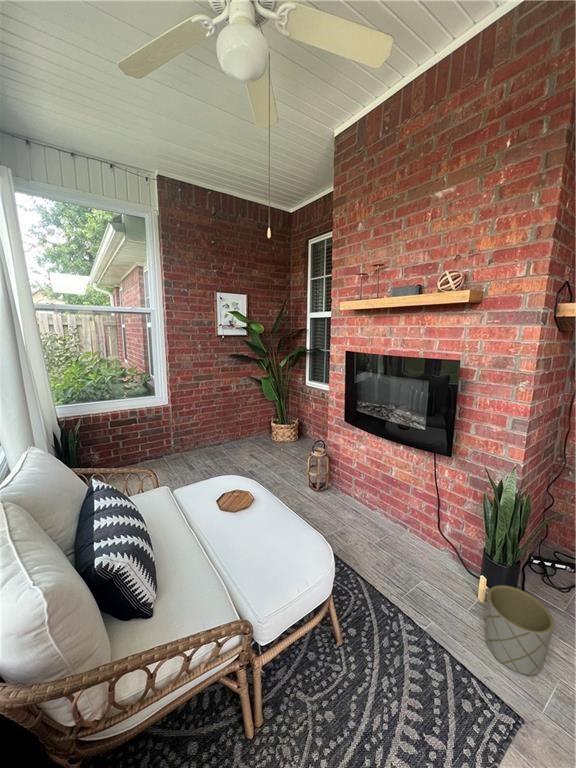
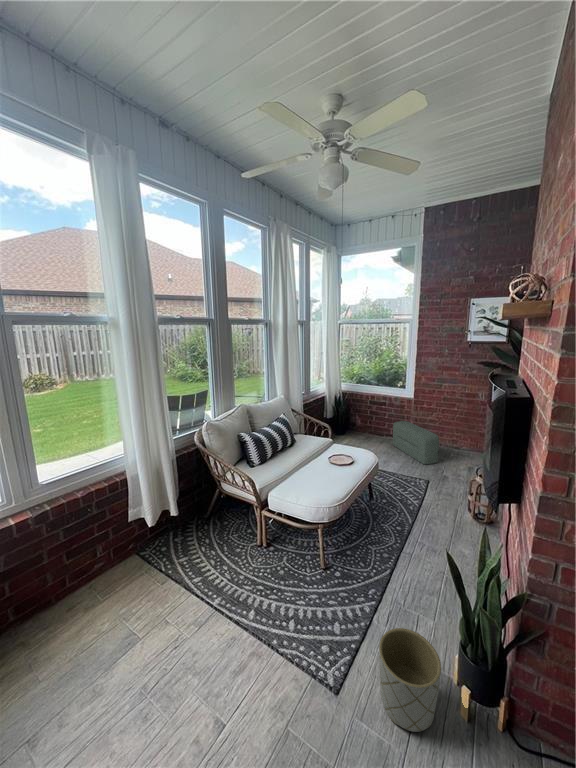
pouf: none [164,432,228,469] -> present [393,421,439,464]

